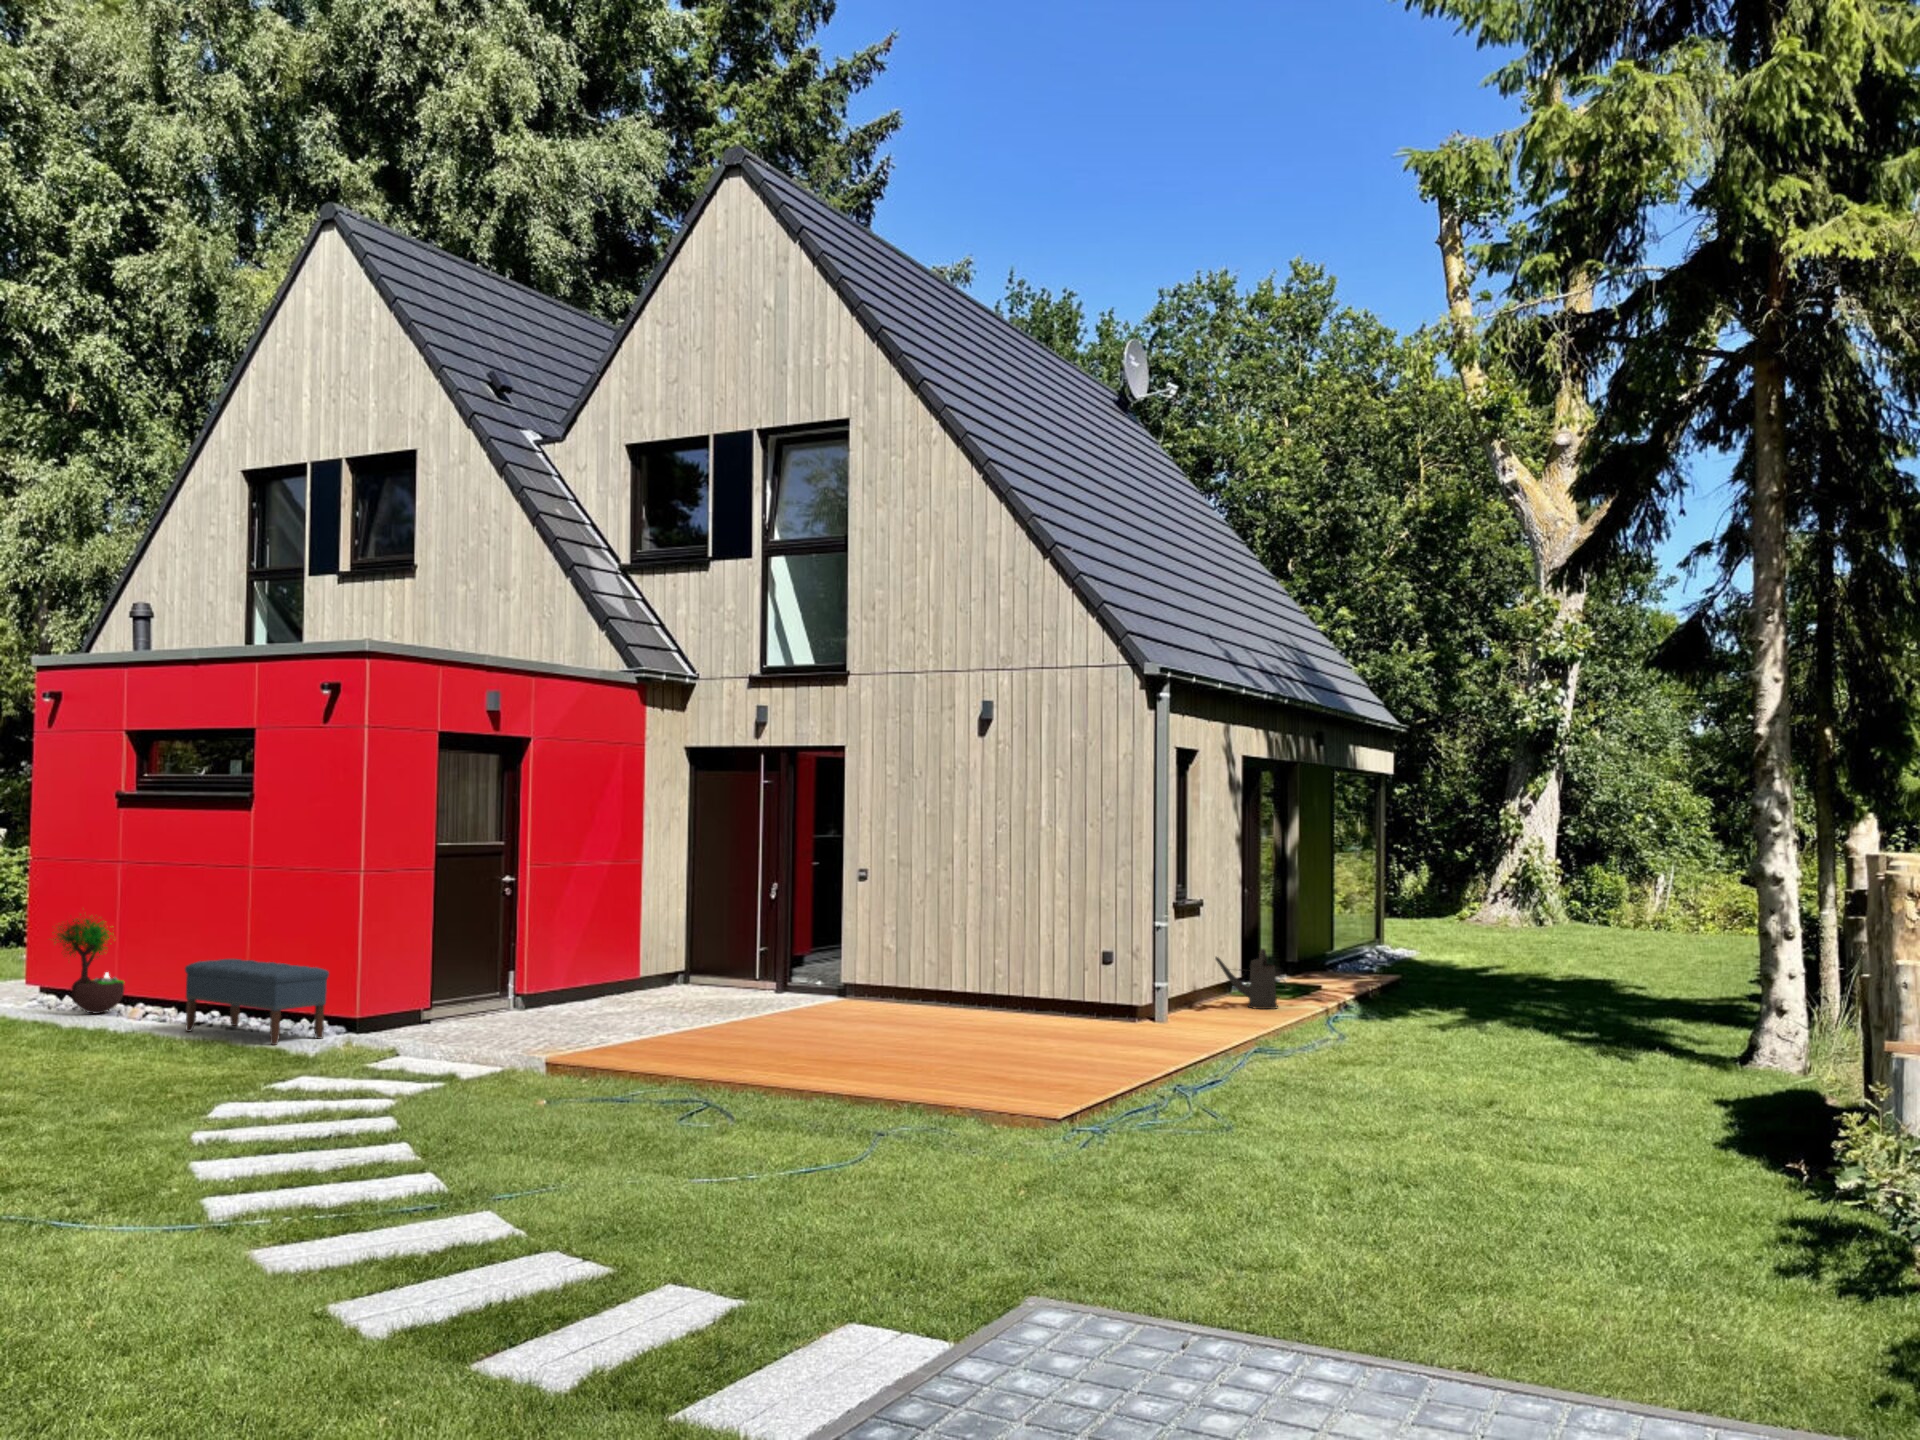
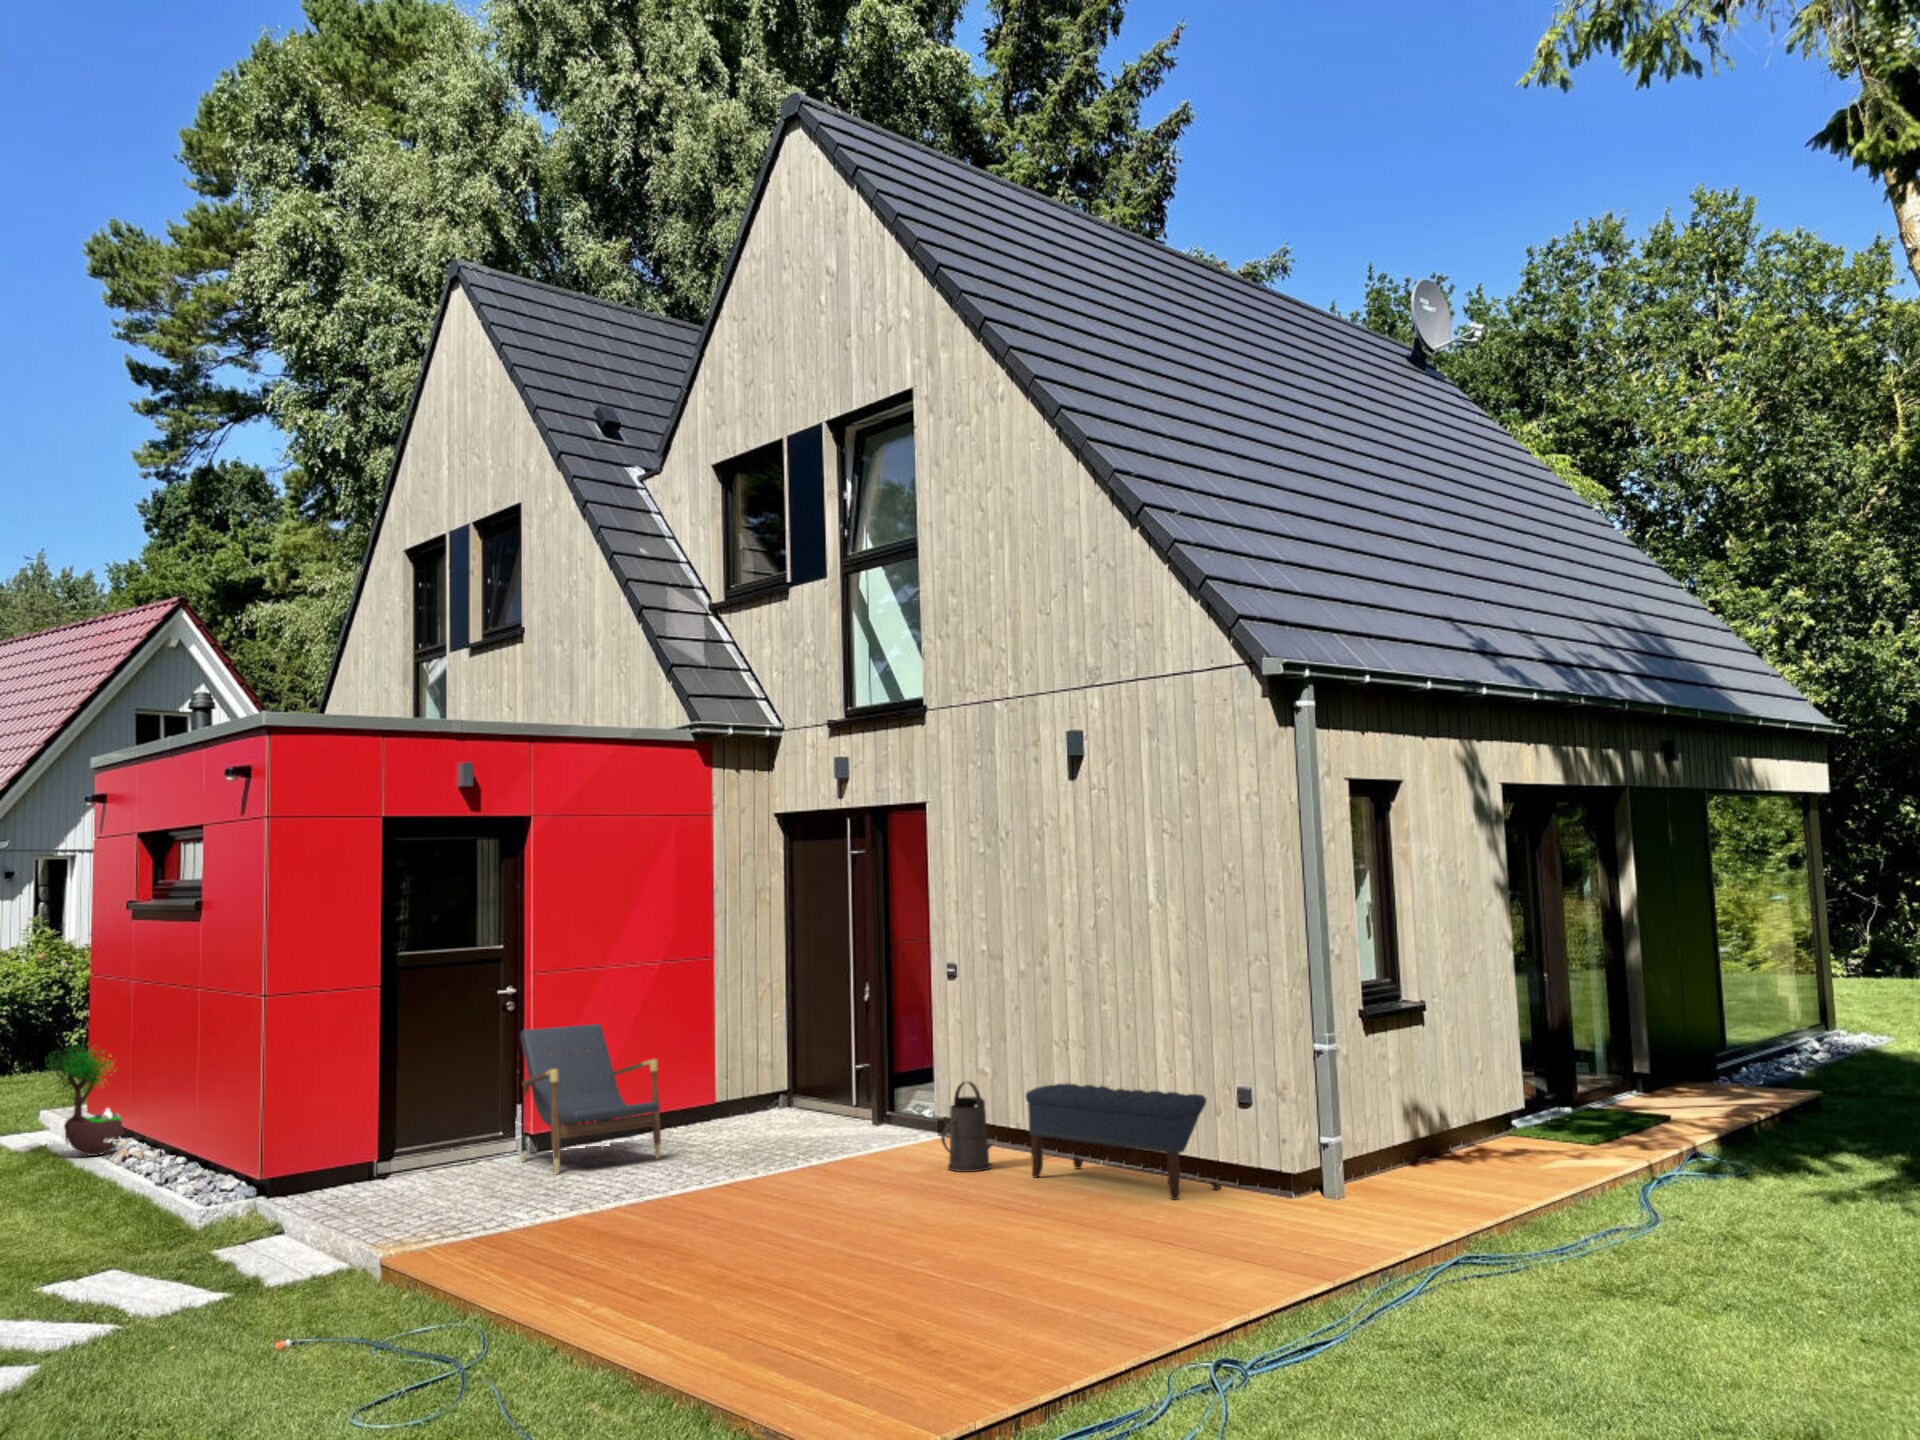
lounge chair: none [522,907,644,1022] -> present [520,1024,661,1174]
watering can: present [1215,949,1287,1009] -> present [941,1082,992,1172]
bench: present [185,959,329,1045] -> present [1025,1084,1221,1200]

